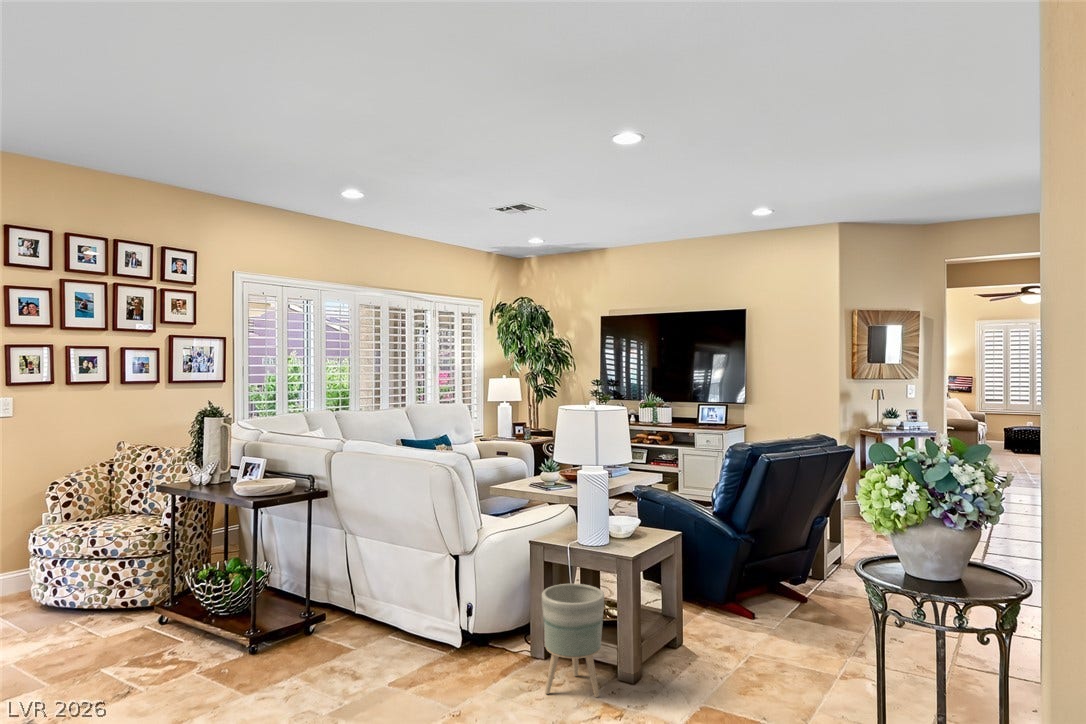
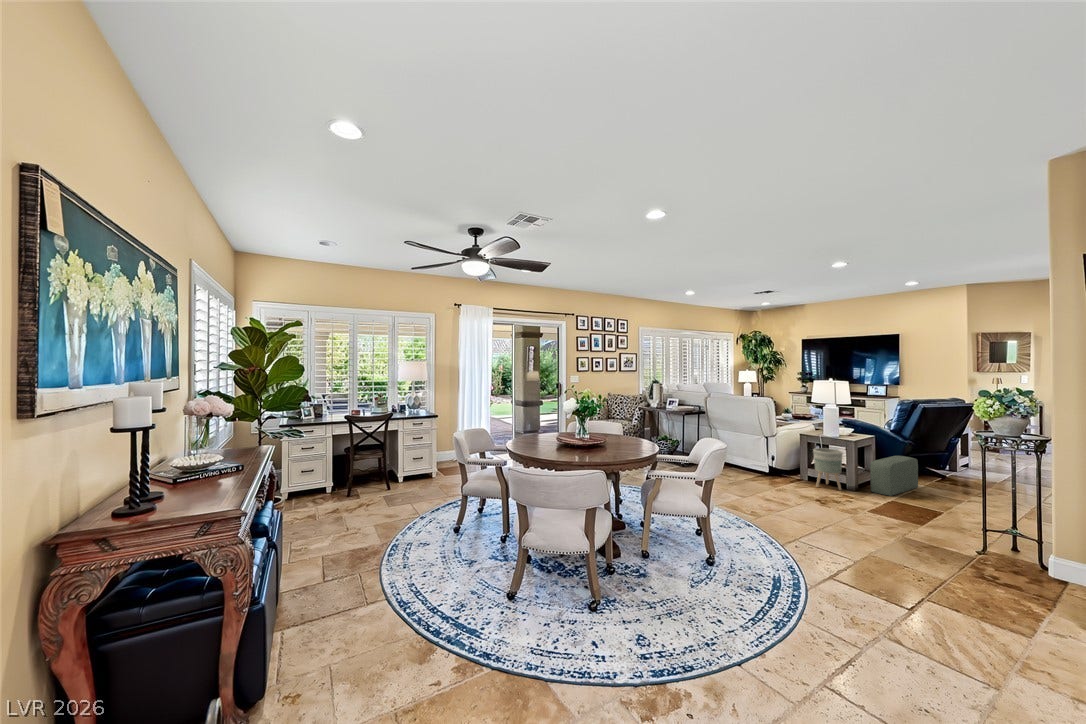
pouf: none [661,580,758,701] -> present [870,456,918,496]

